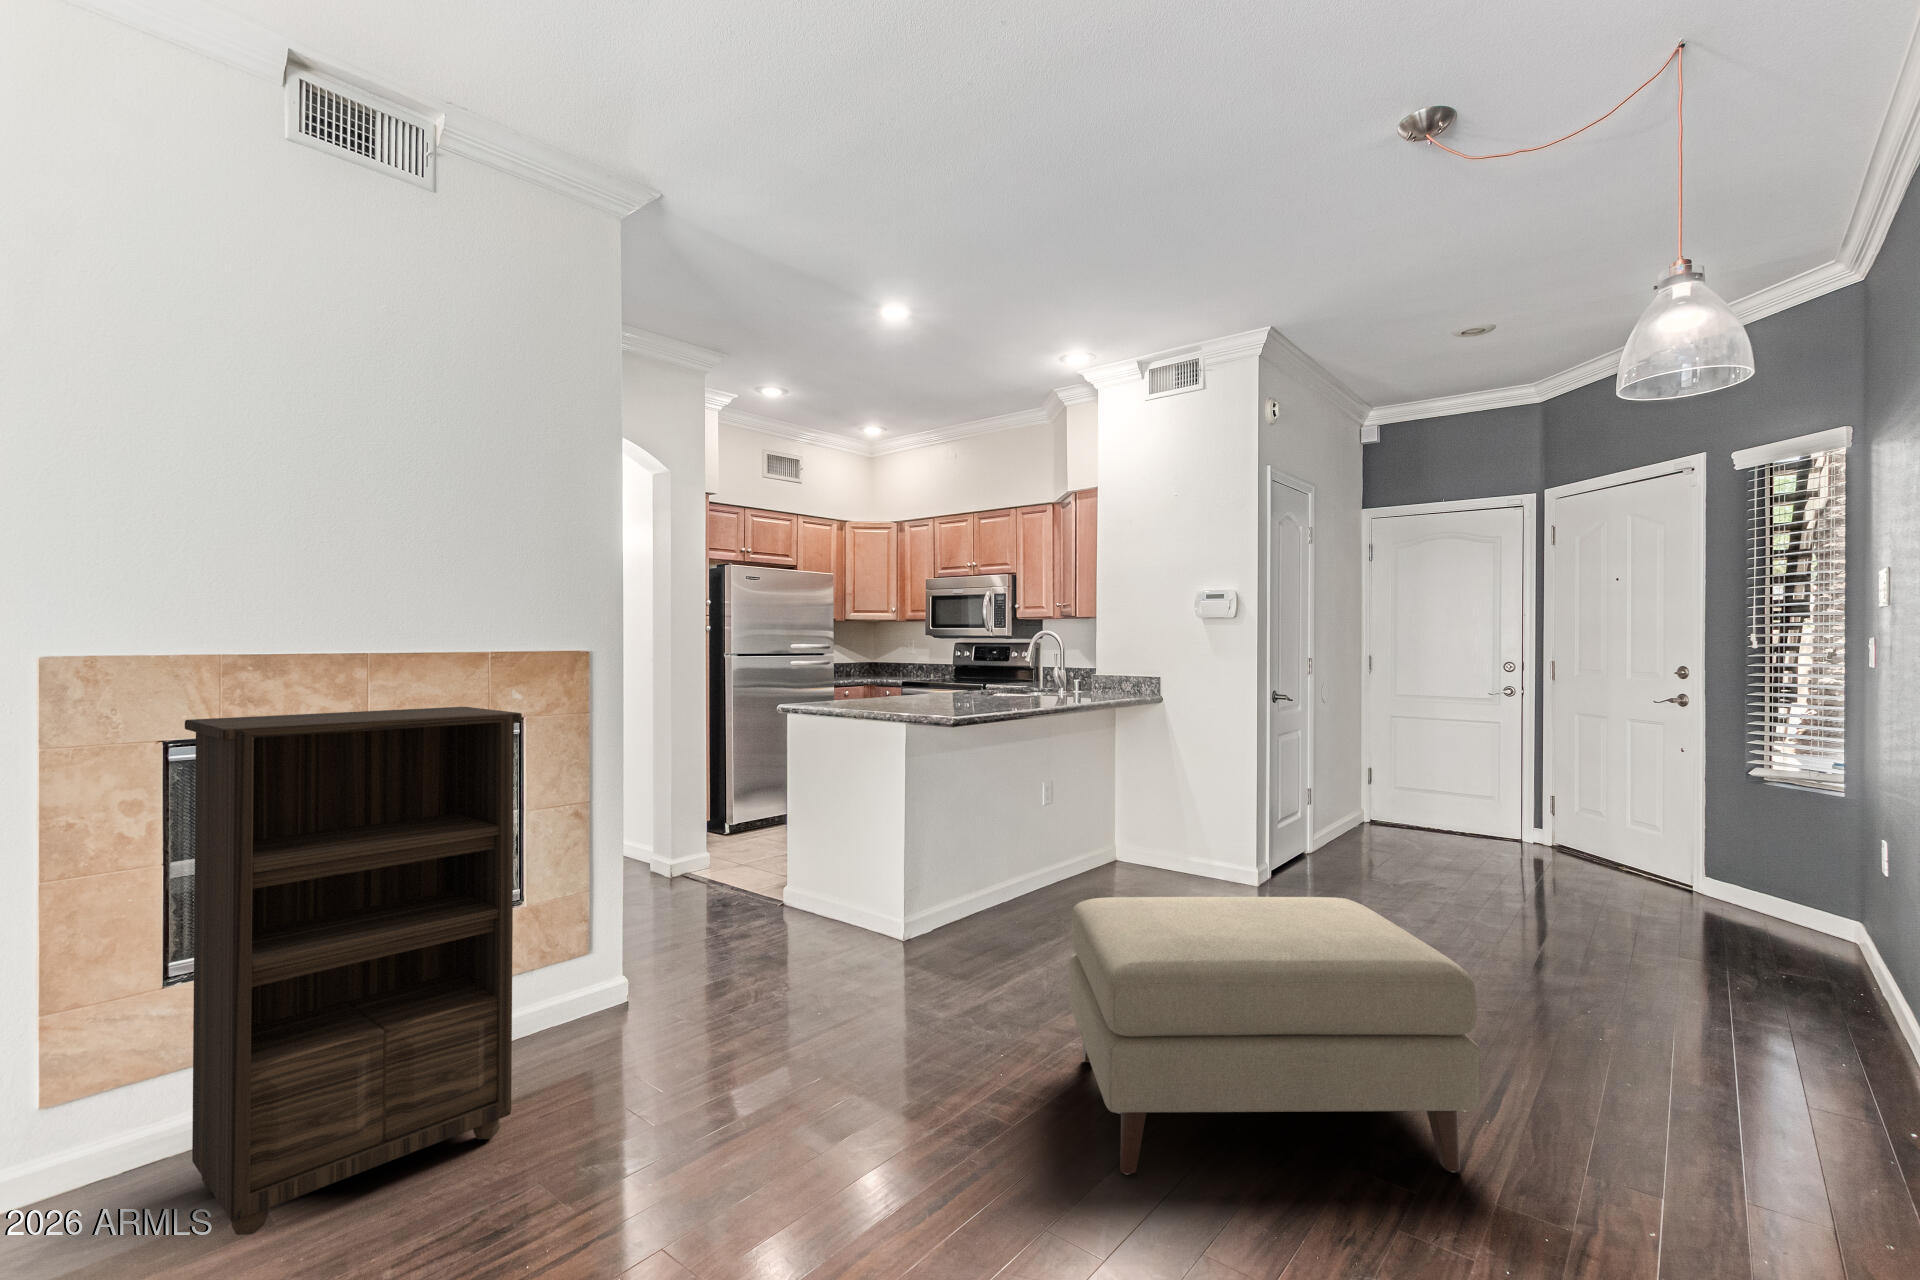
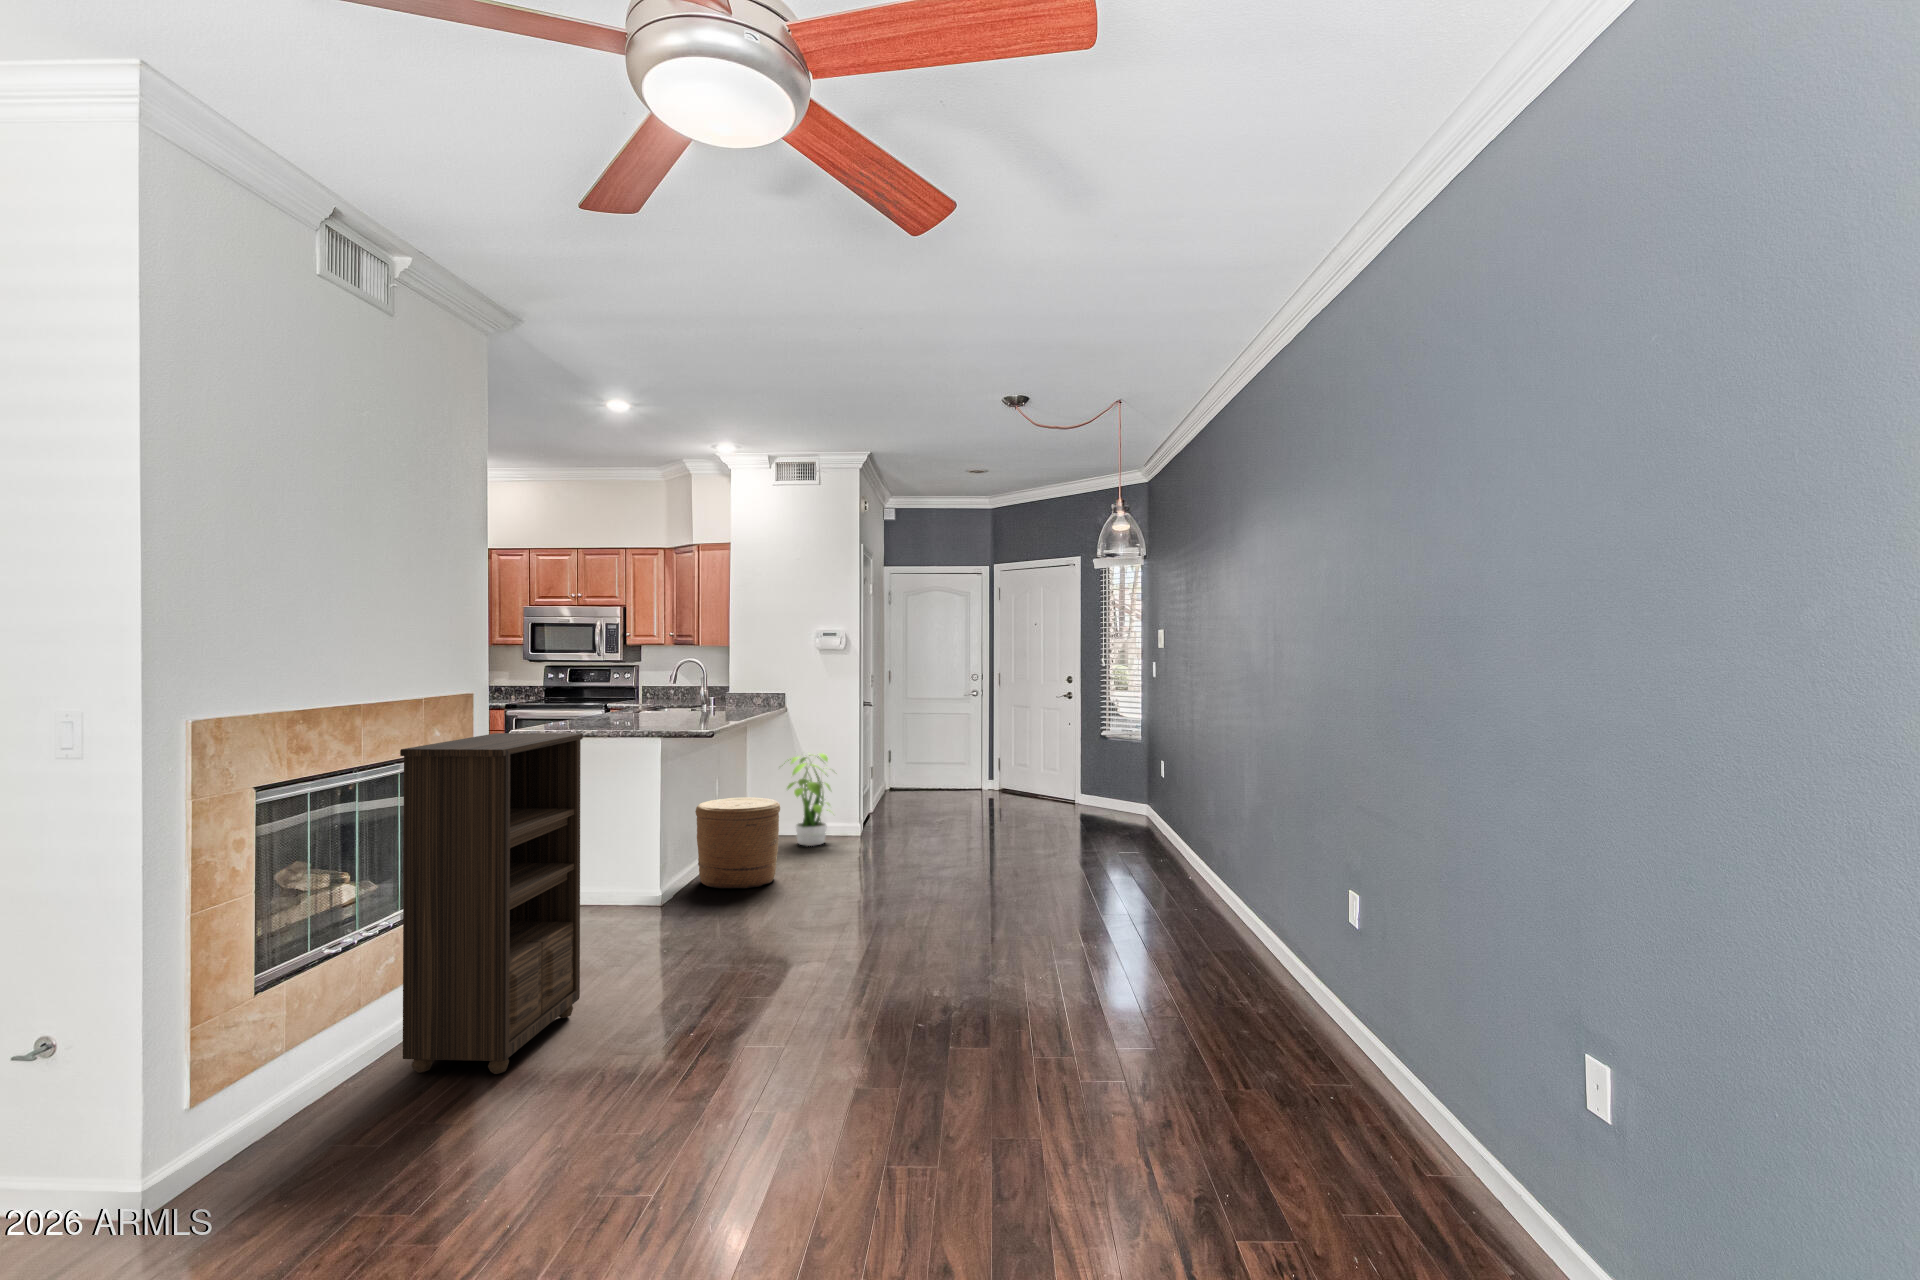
potted plant: none [1136,759,1222,895] -> present [785,753,831,846]
woven basket: none [953,818,1070,953] -> present [695,797,780,888]
ottoman: present [1069,897,1480,1175] -> none [852,809,1061,947]

